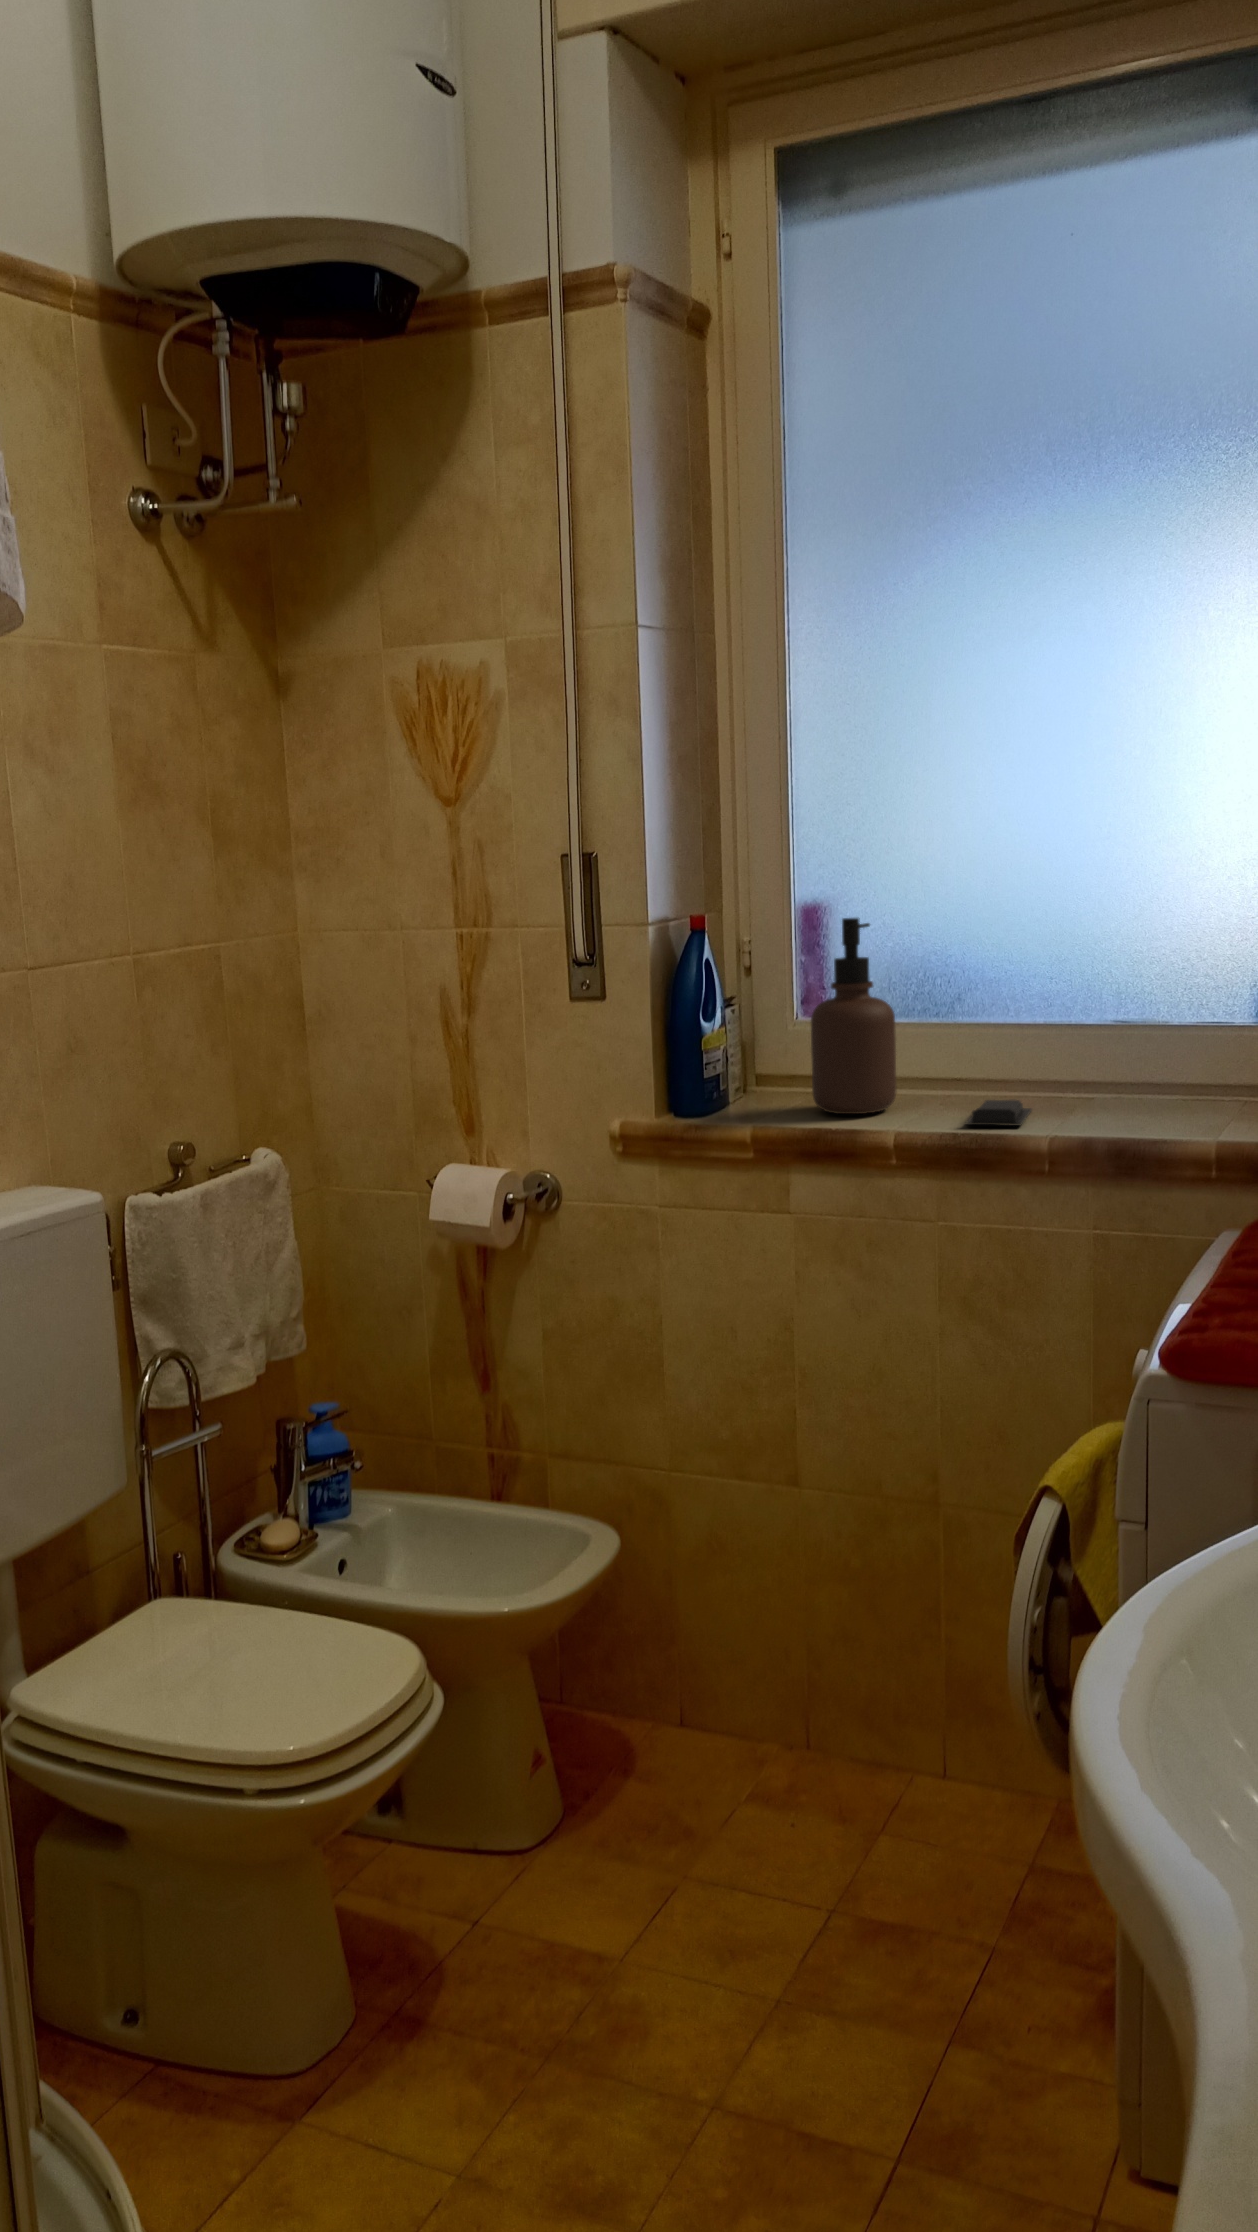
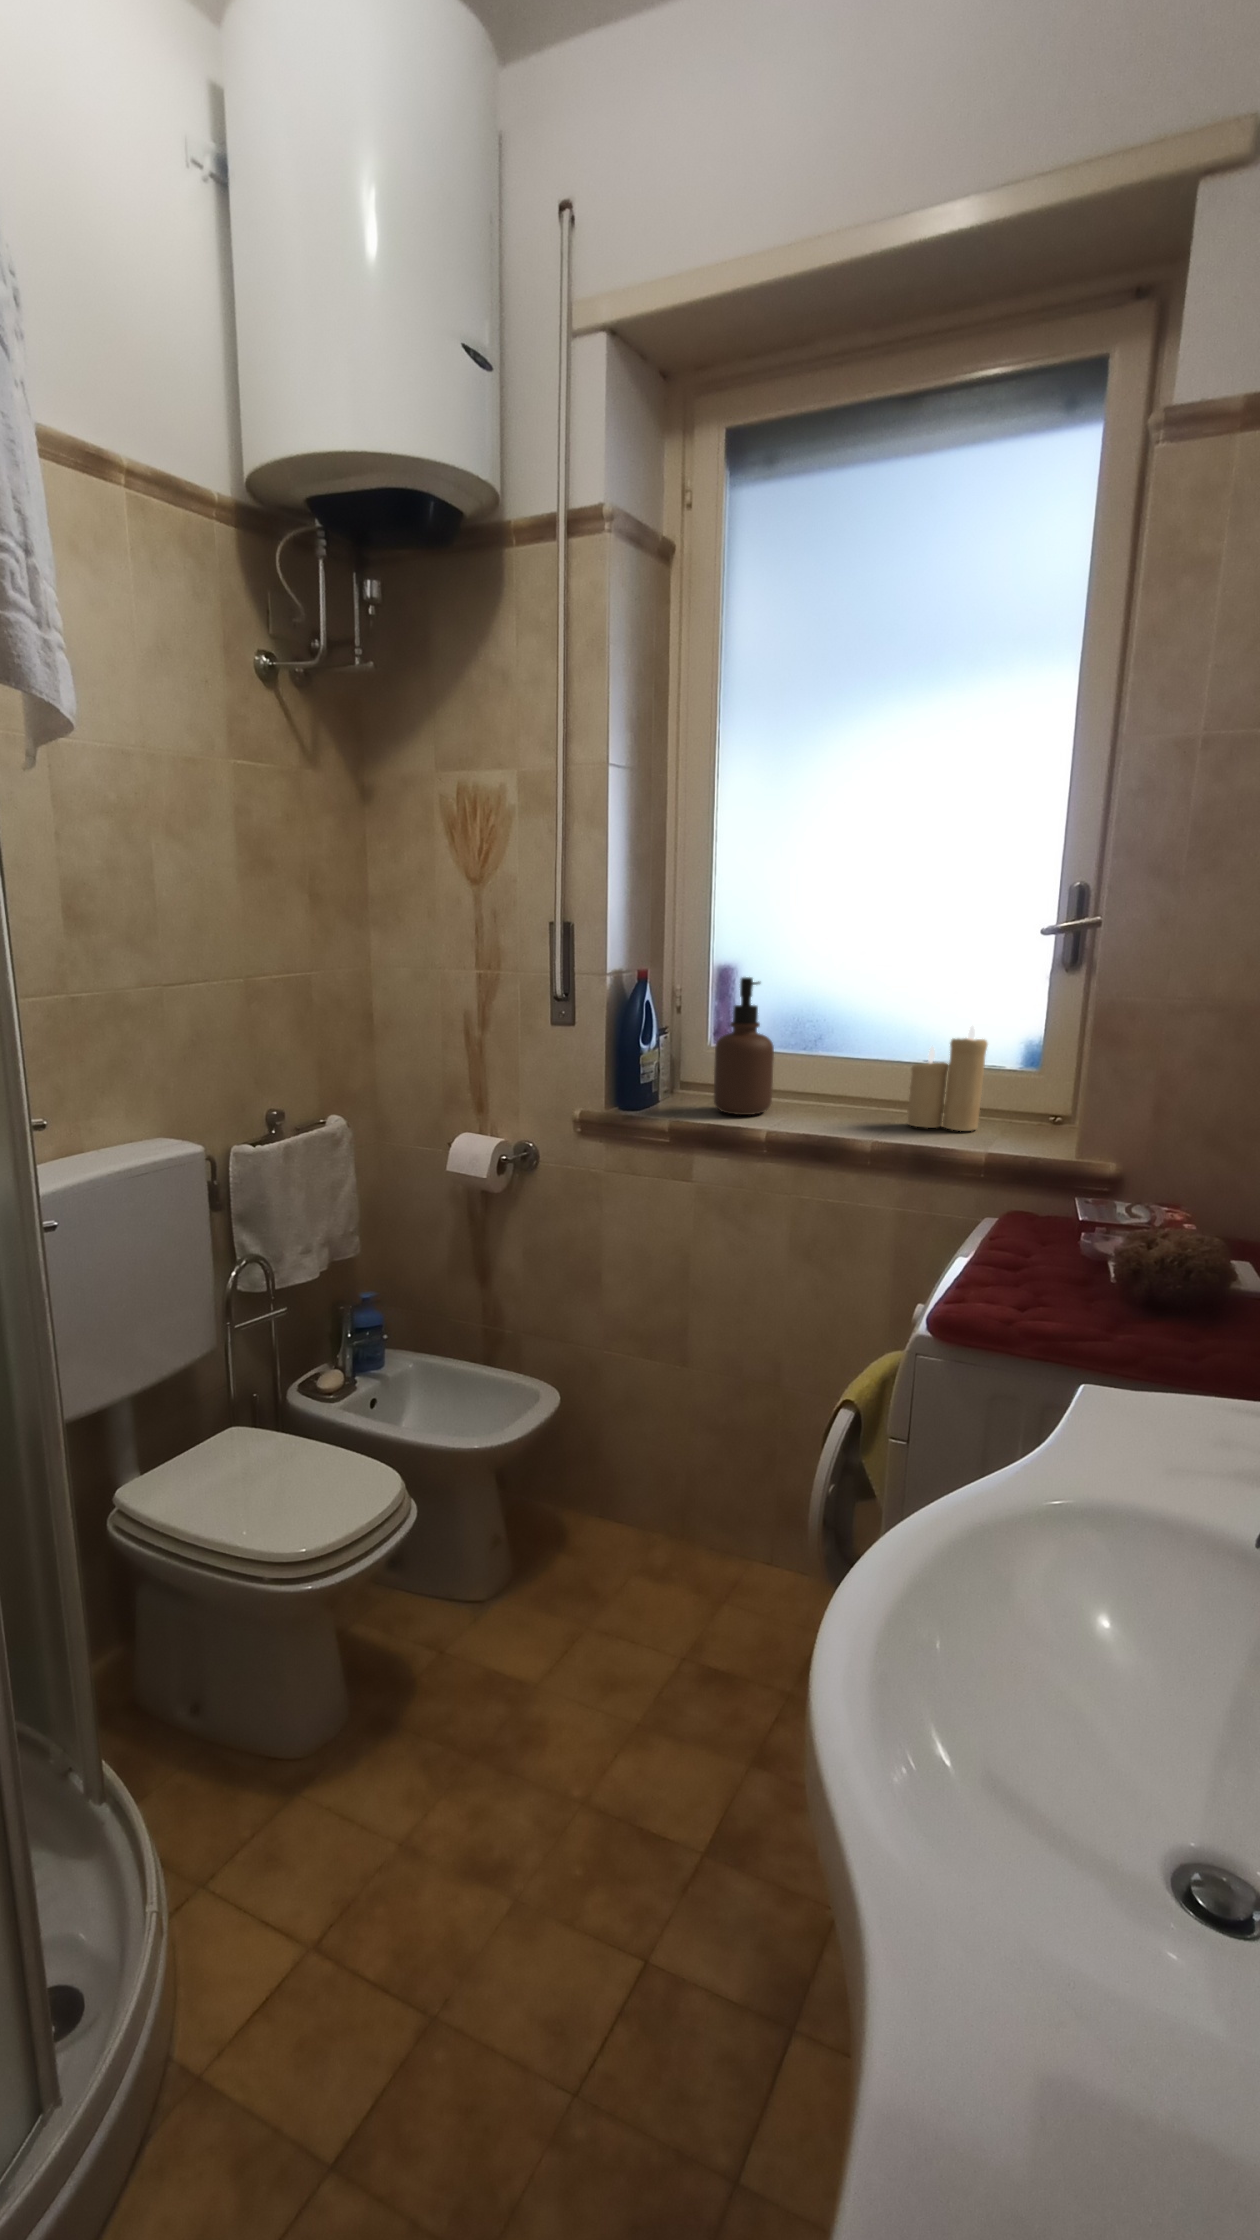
candle: none [1092,969,1199,1118] -> present [908,1026,987,1131]
soap bar: present [966,1100,1032,1126] -> none [816,1110,866,1130]

